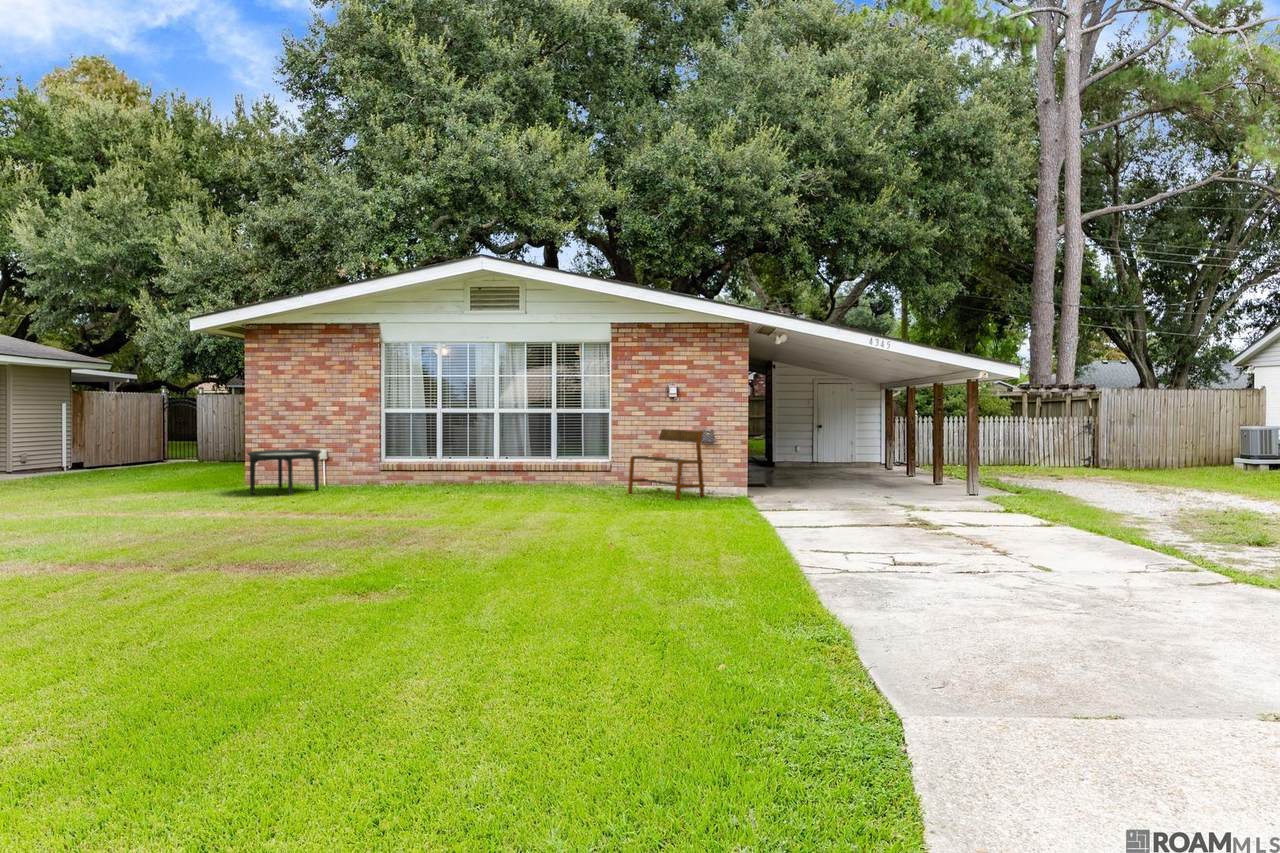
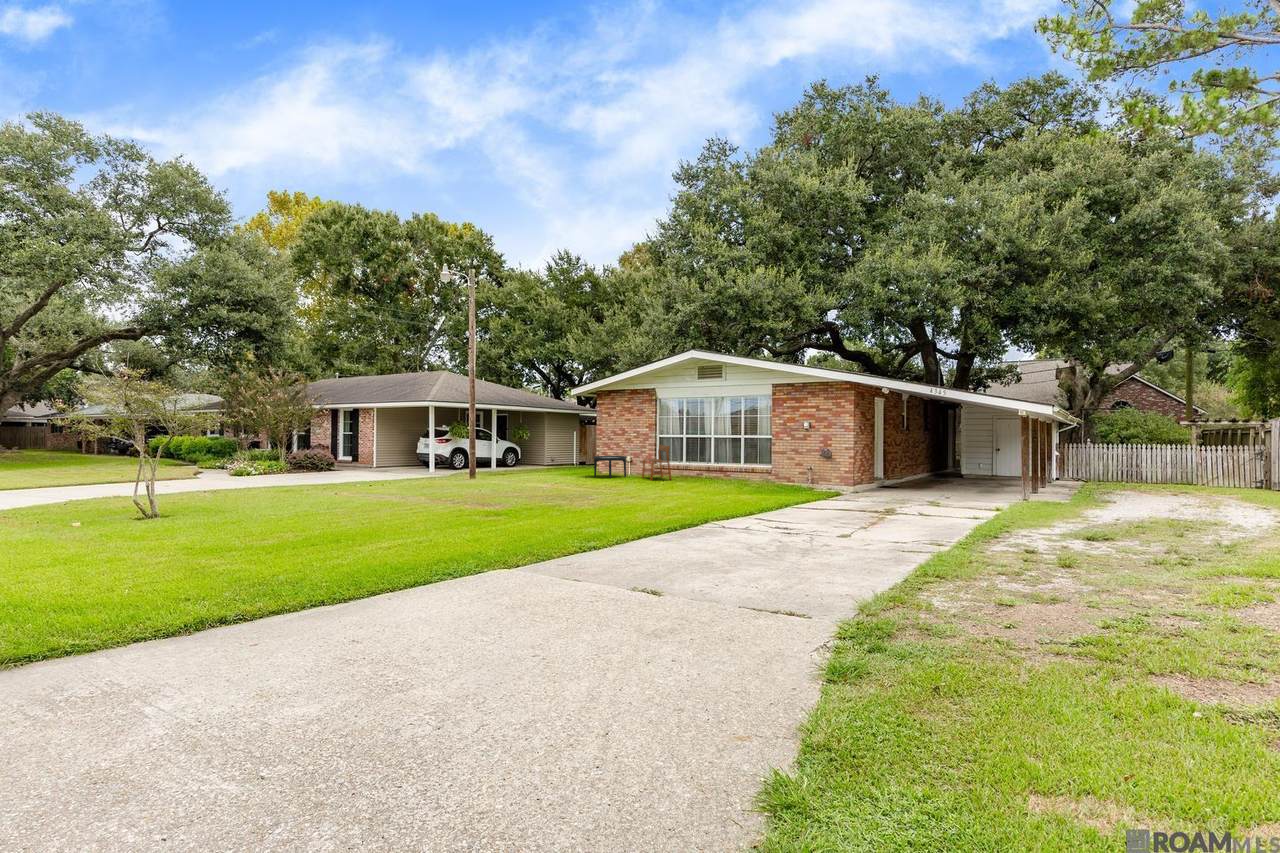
bench: present [628,429,705,500] -> present [642,445,671,481]

